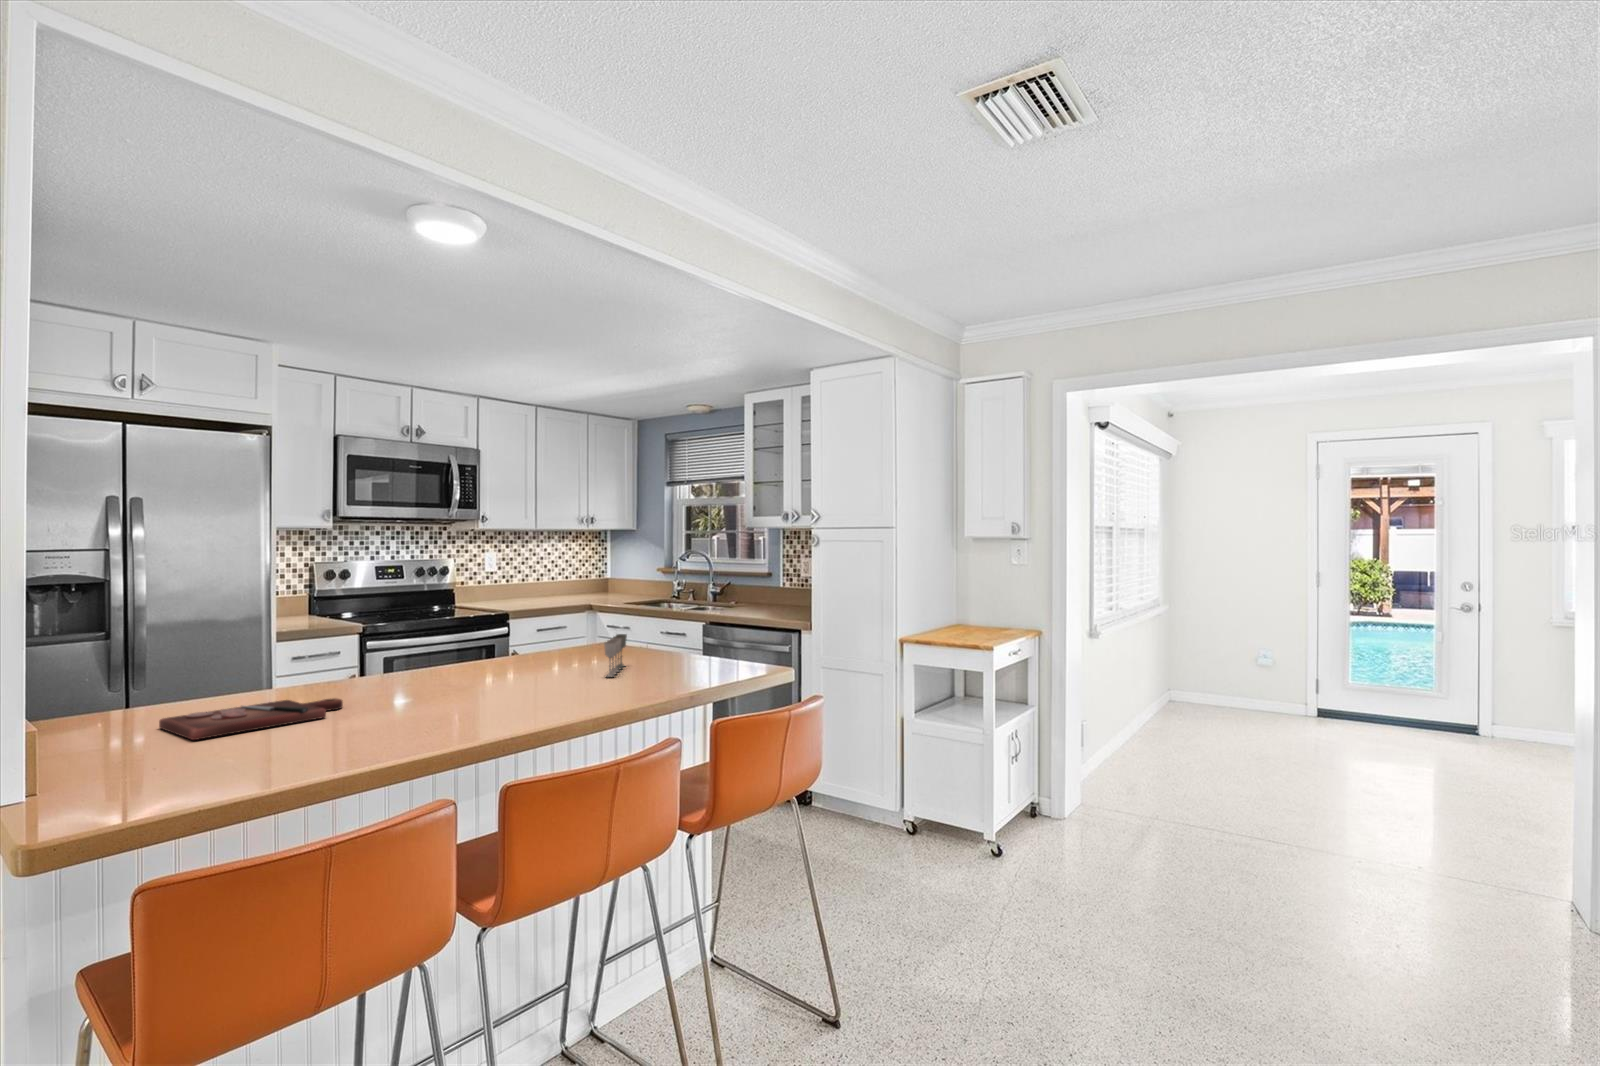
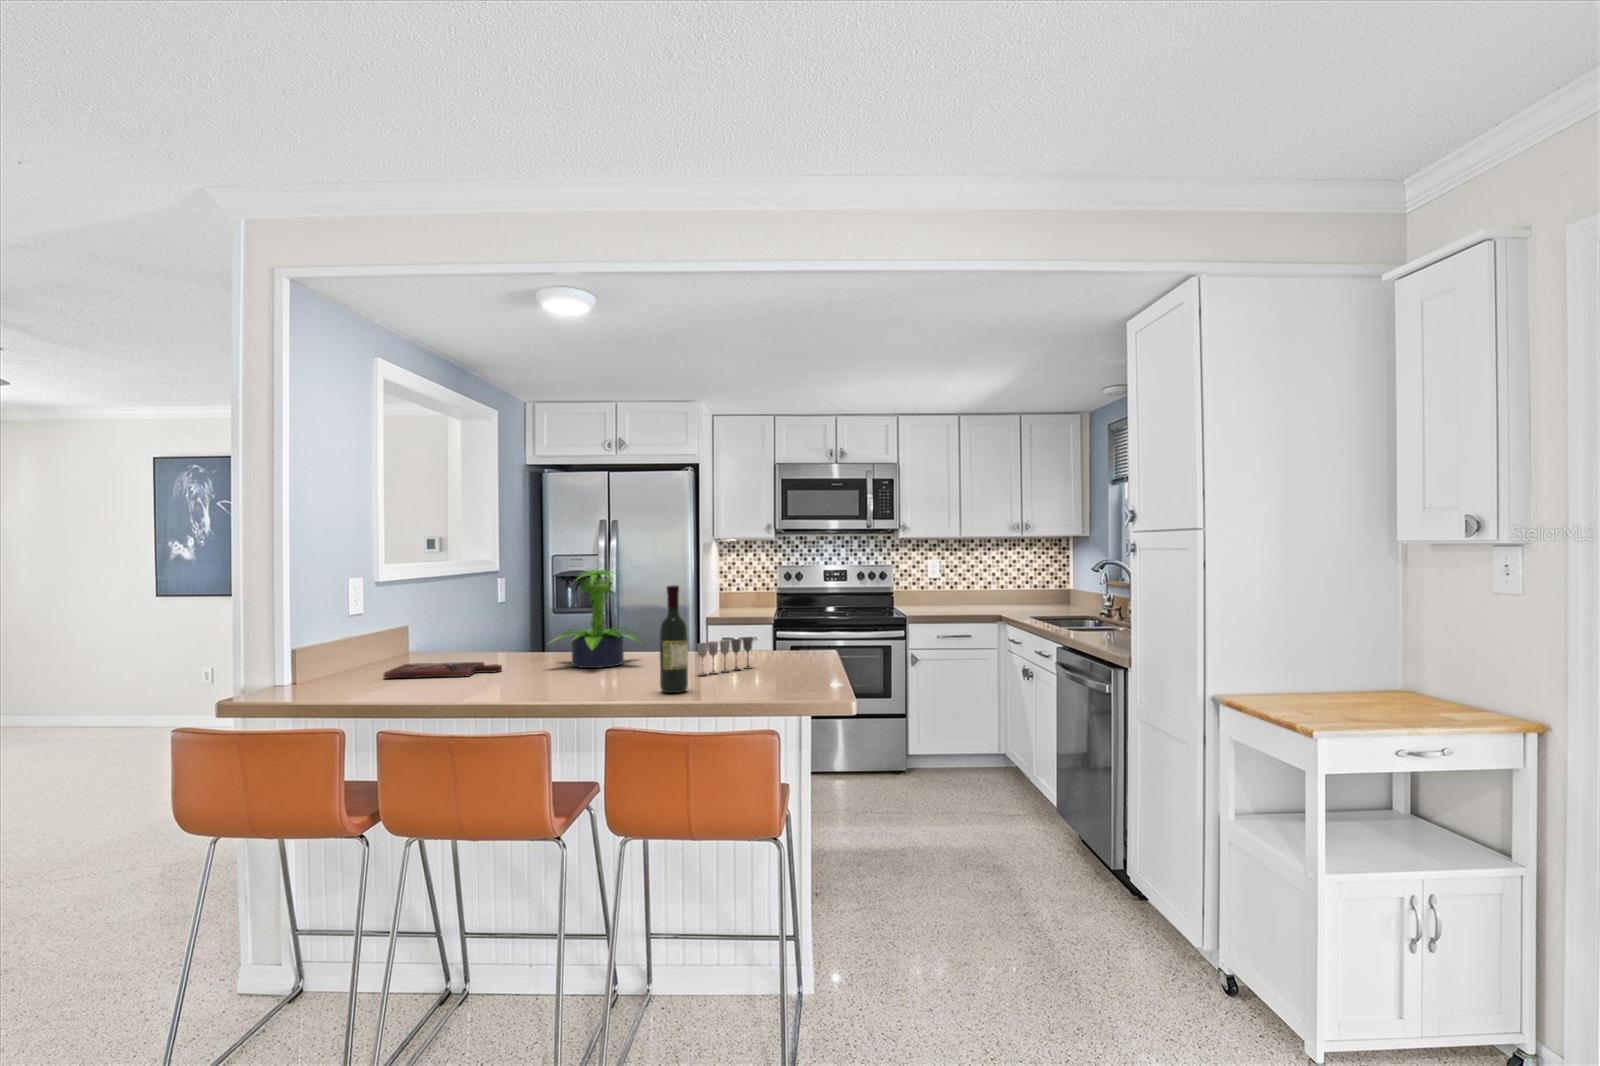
potted plant: none [370,564,505,689] -> present [549,569,642,668]
wine bottle: none [641,579,671,694] -> present [660,585,688,693]

